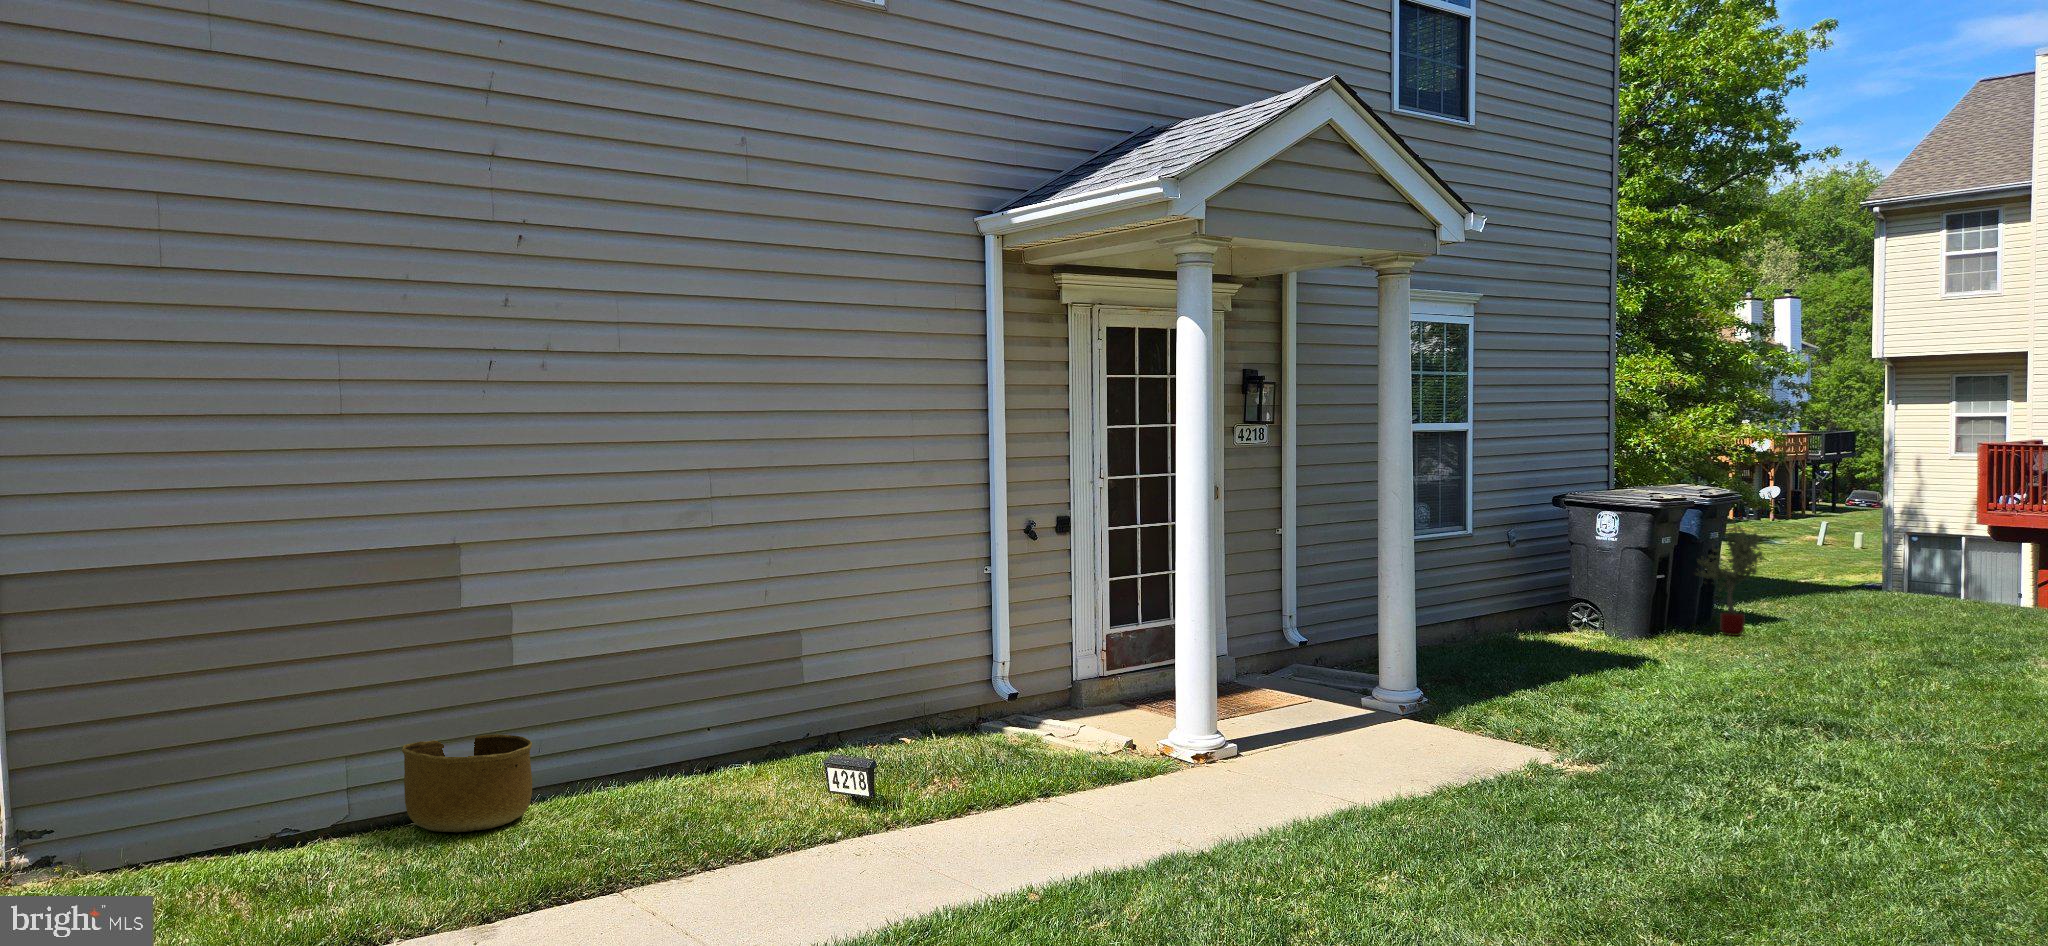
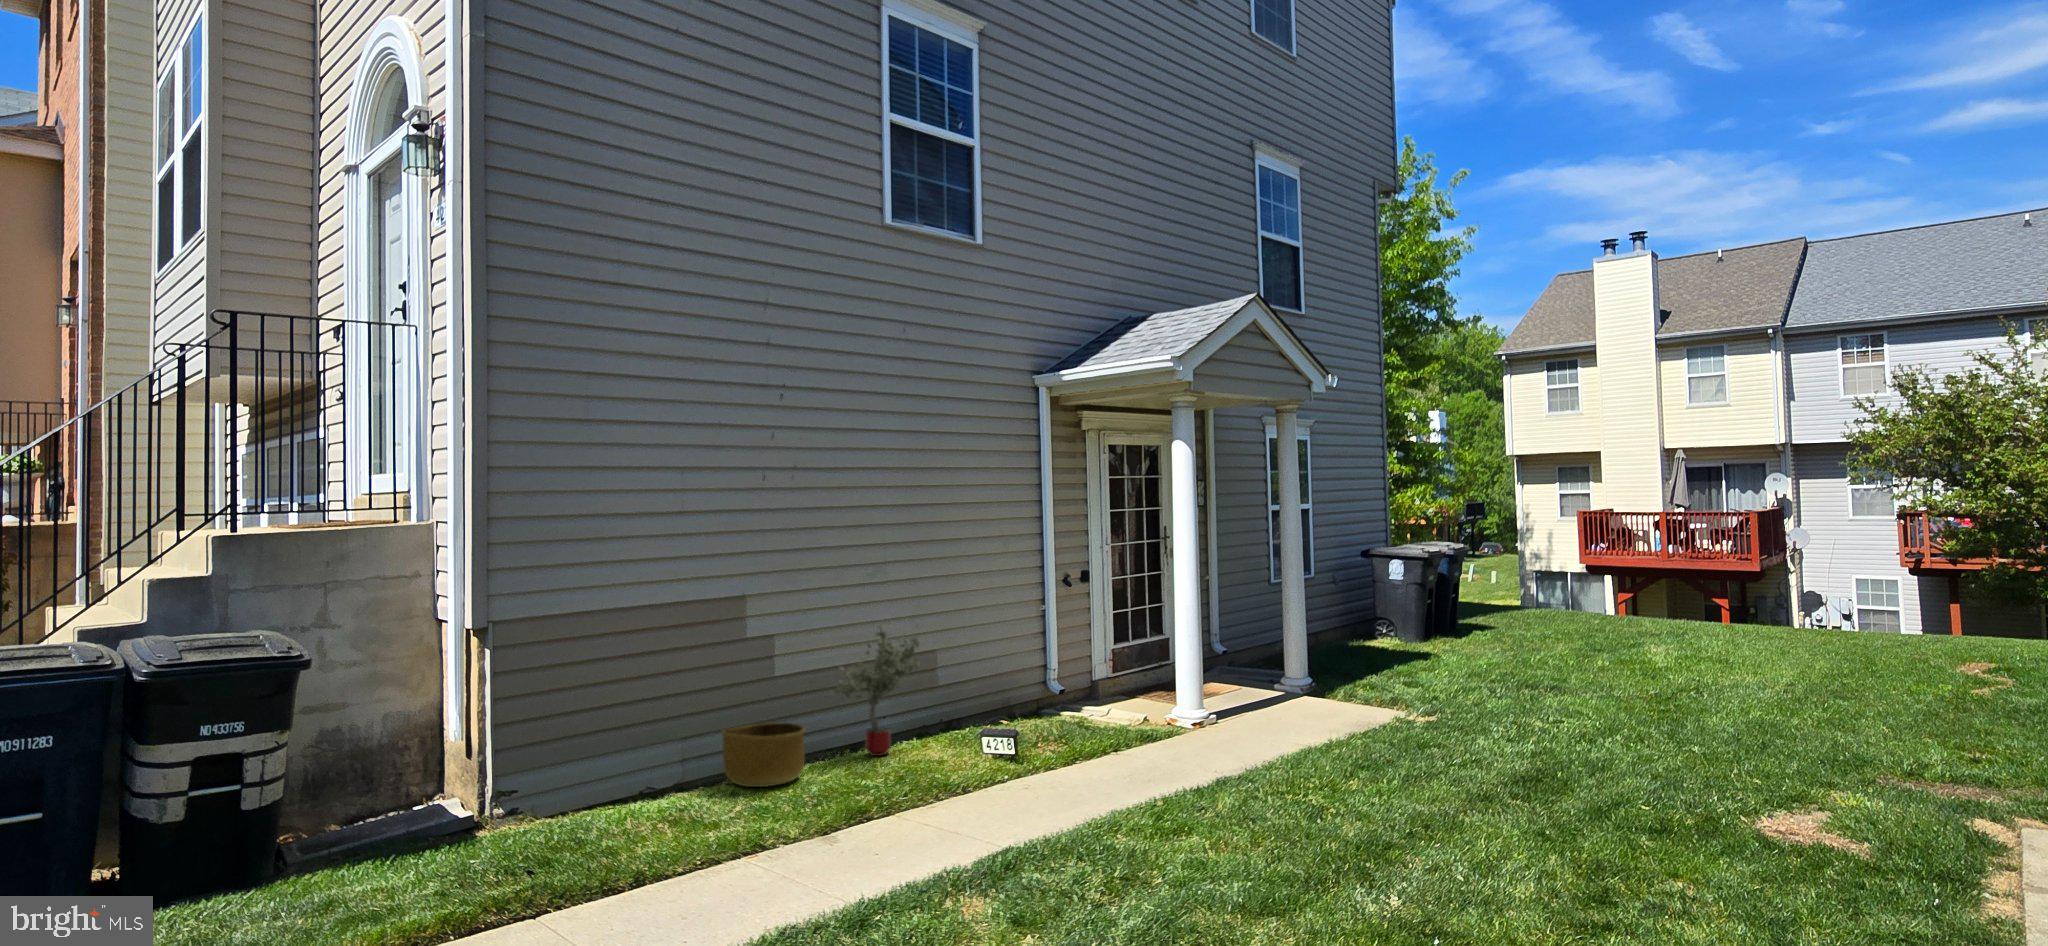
potted tree: present [1696,520,1763,636] -> present [834,625,920,756]

